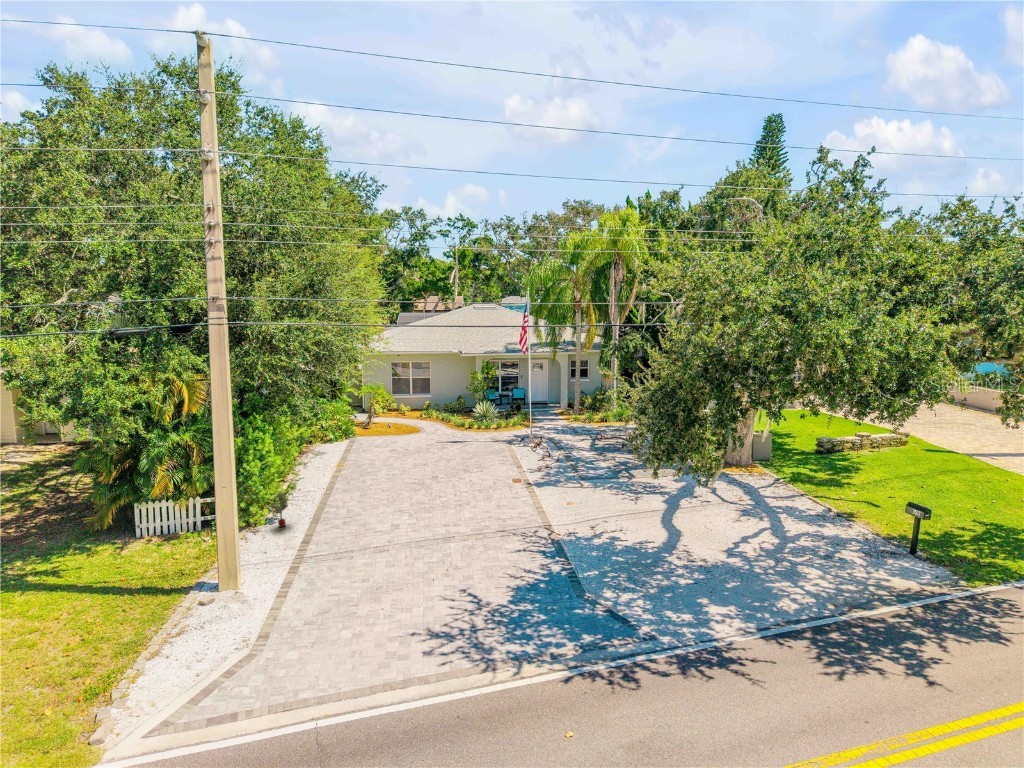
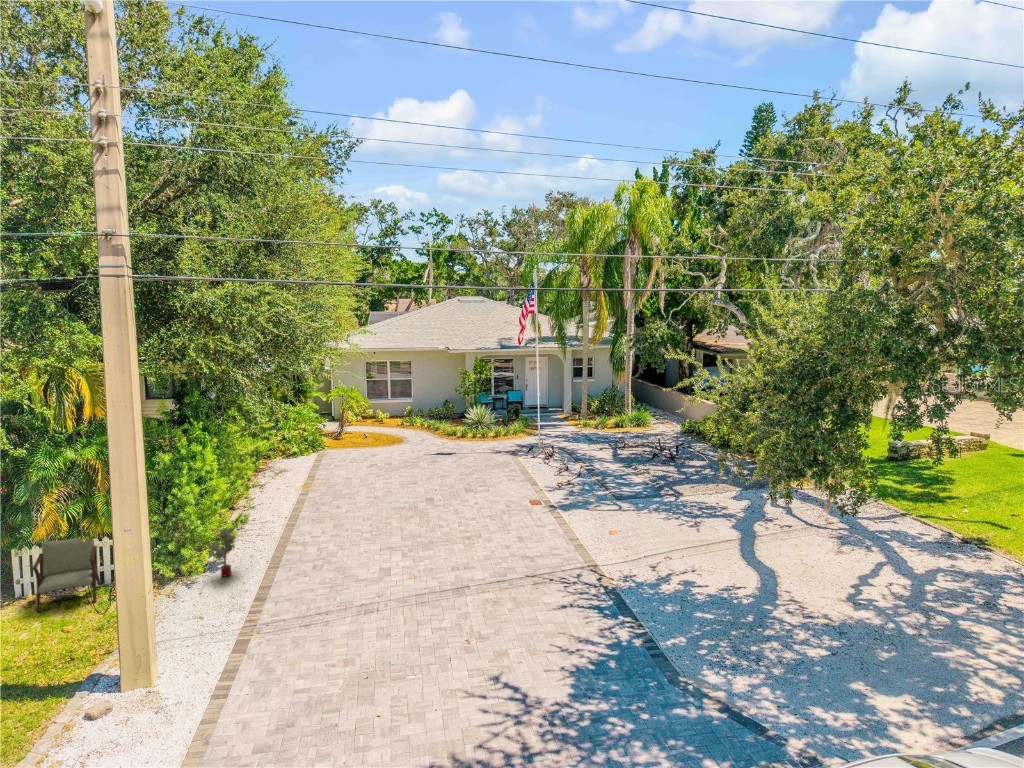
lounge chair: none [153,495,195,546] -> present [32,538,101,612]

